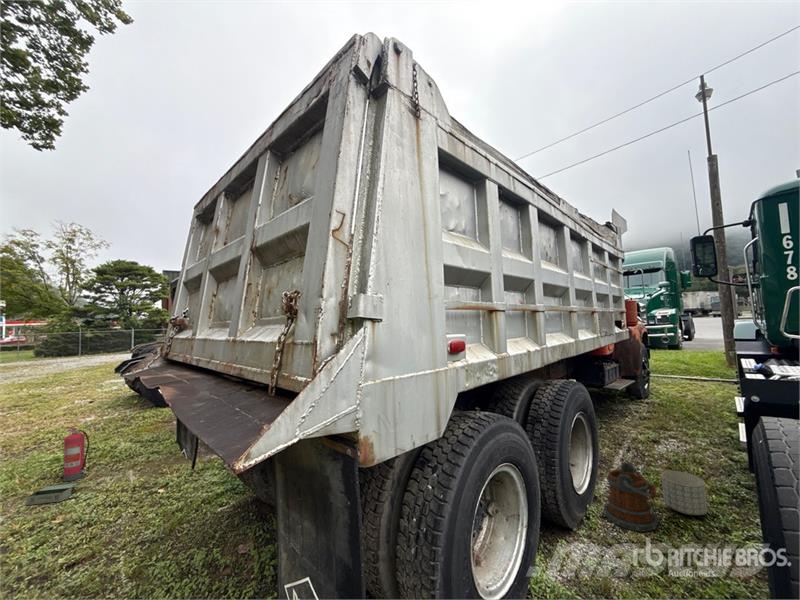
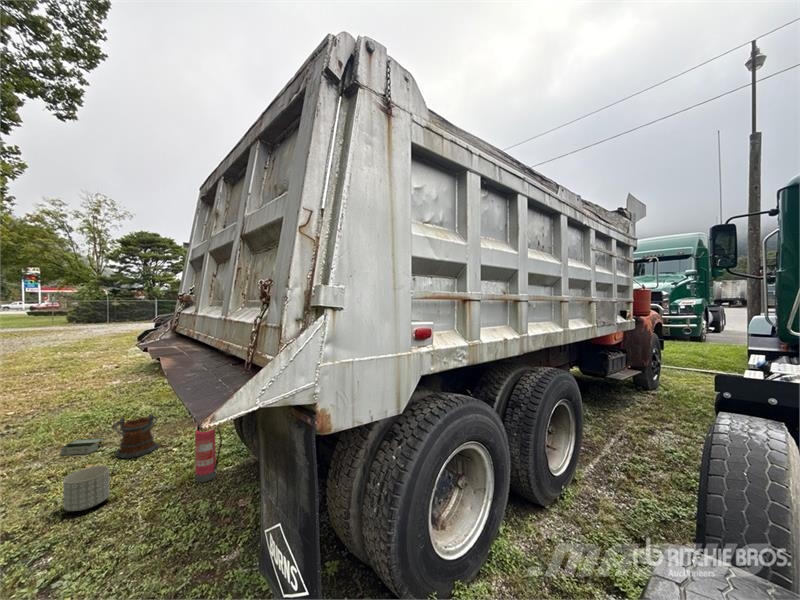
fire extinguisher: present [63,427,89,482] -> present [195,424,222,482]
bucket: present [603,462,659,531] -> present [114,414,158,458]
planter: present [661,471,707,515] -> present [63,466,110,511]

